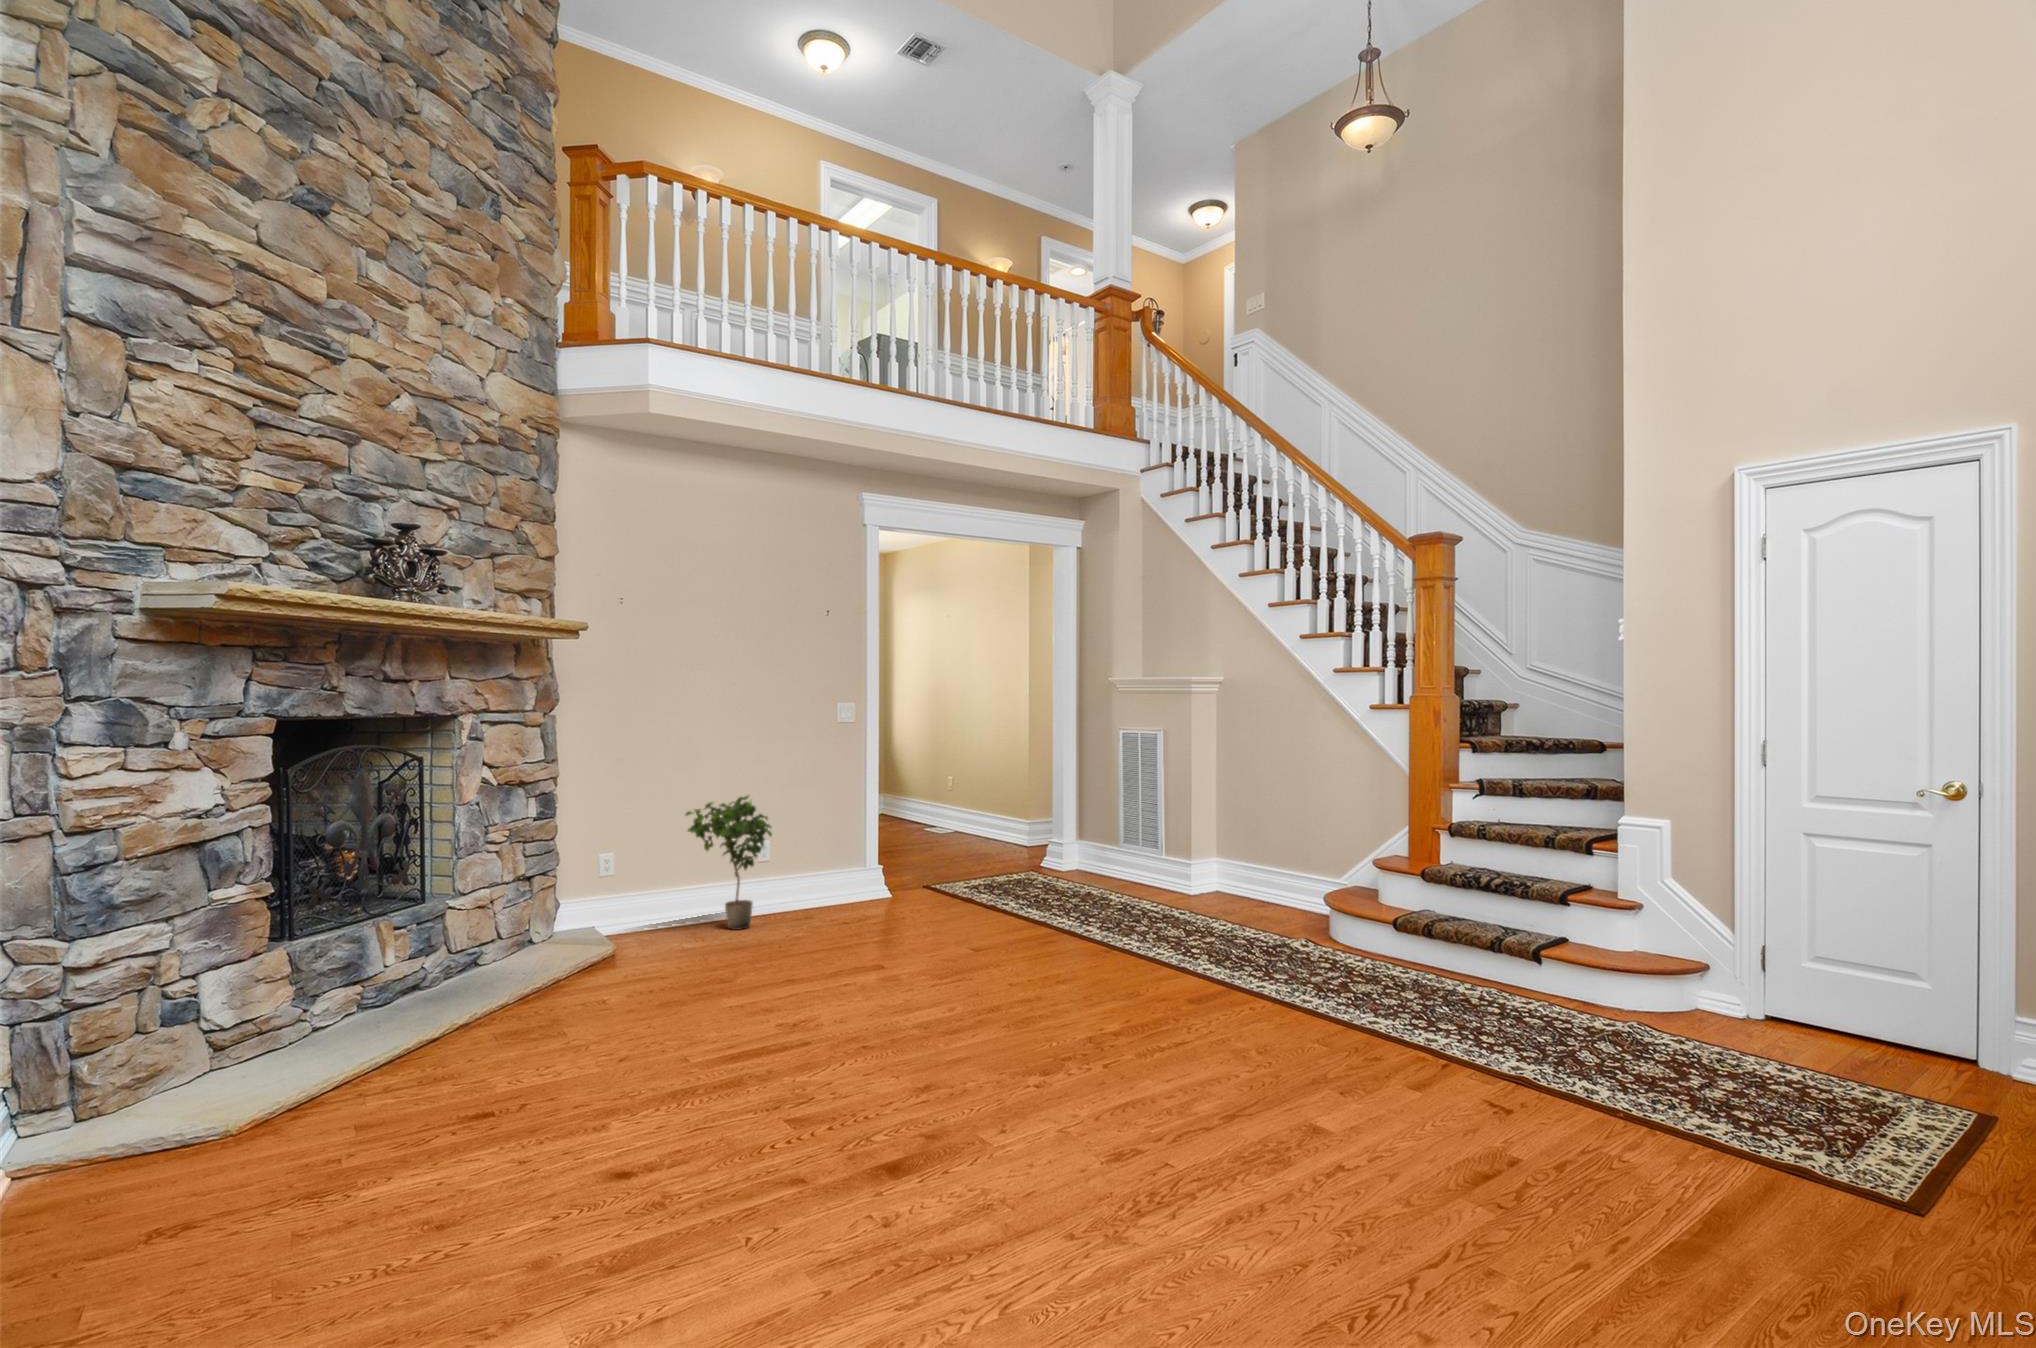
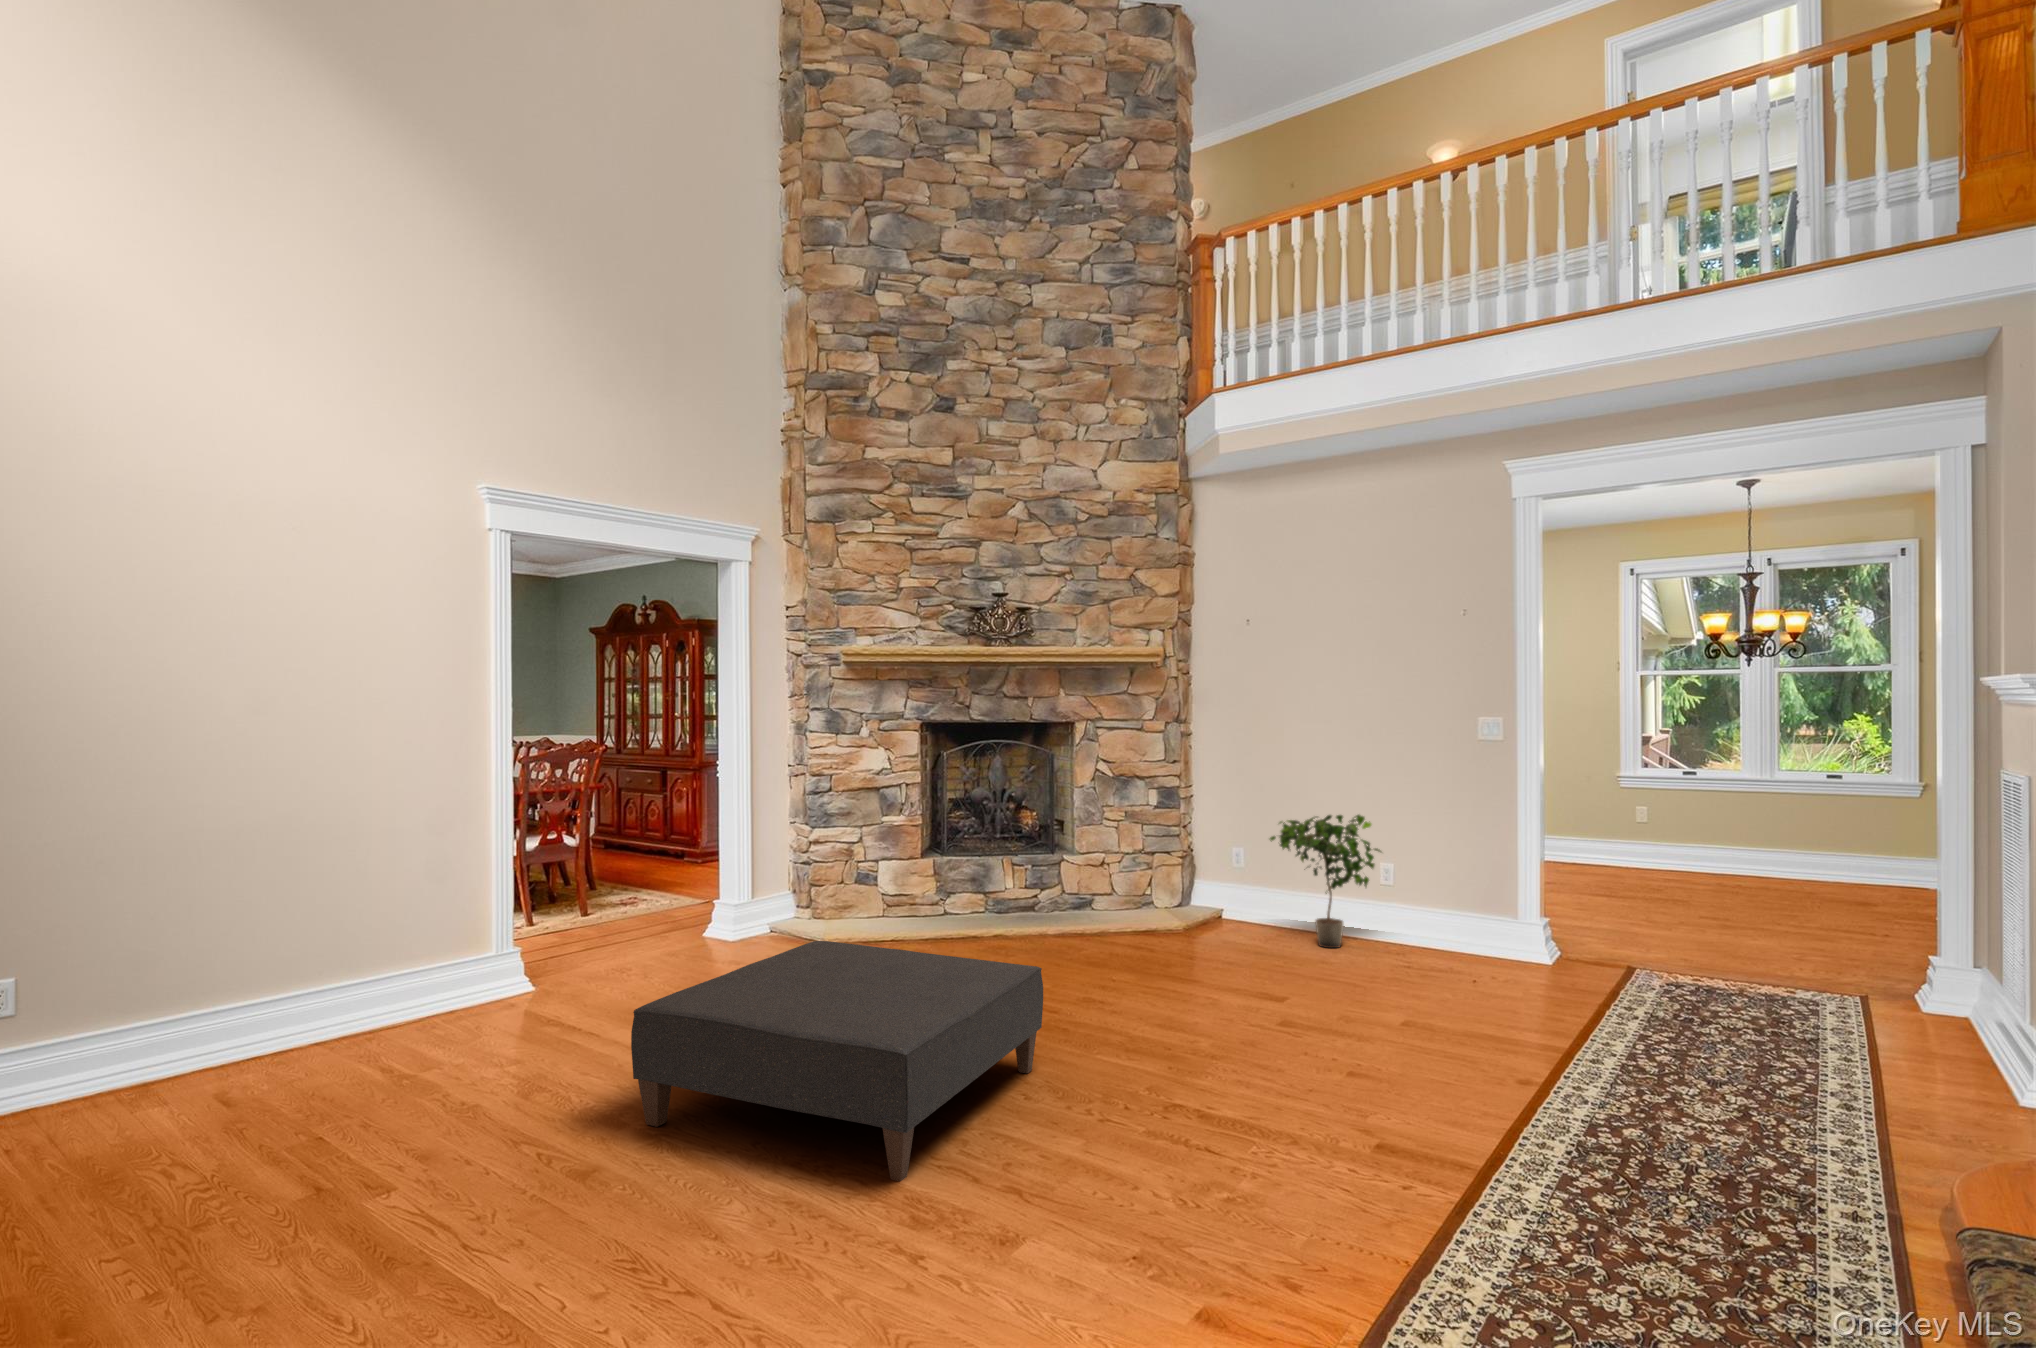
ottoman: none [684,952,1195,1293] -> present [631,941,1043,1181]

